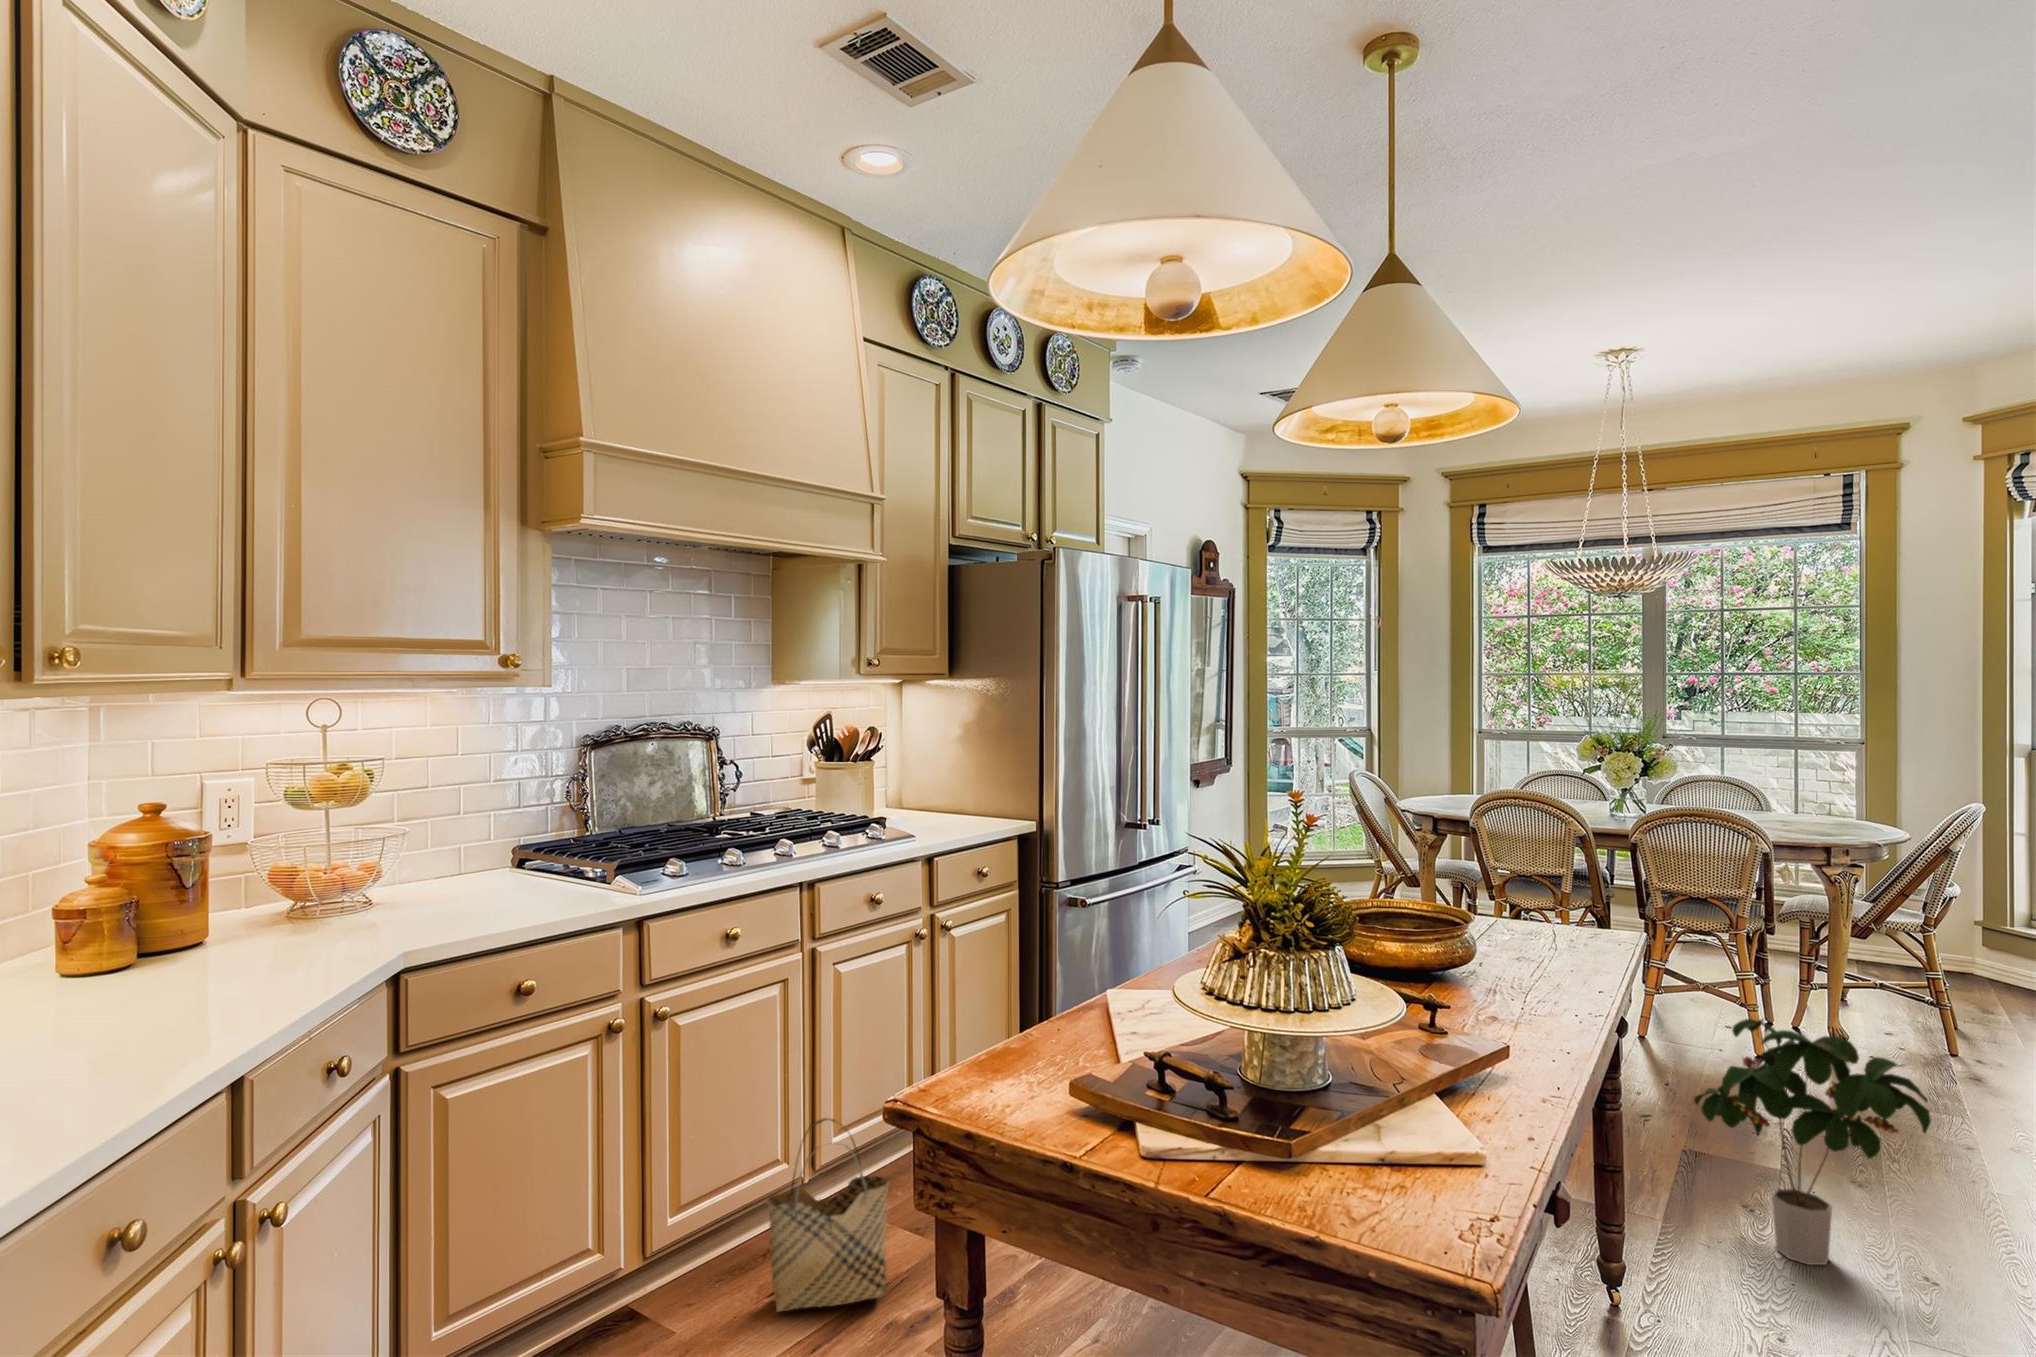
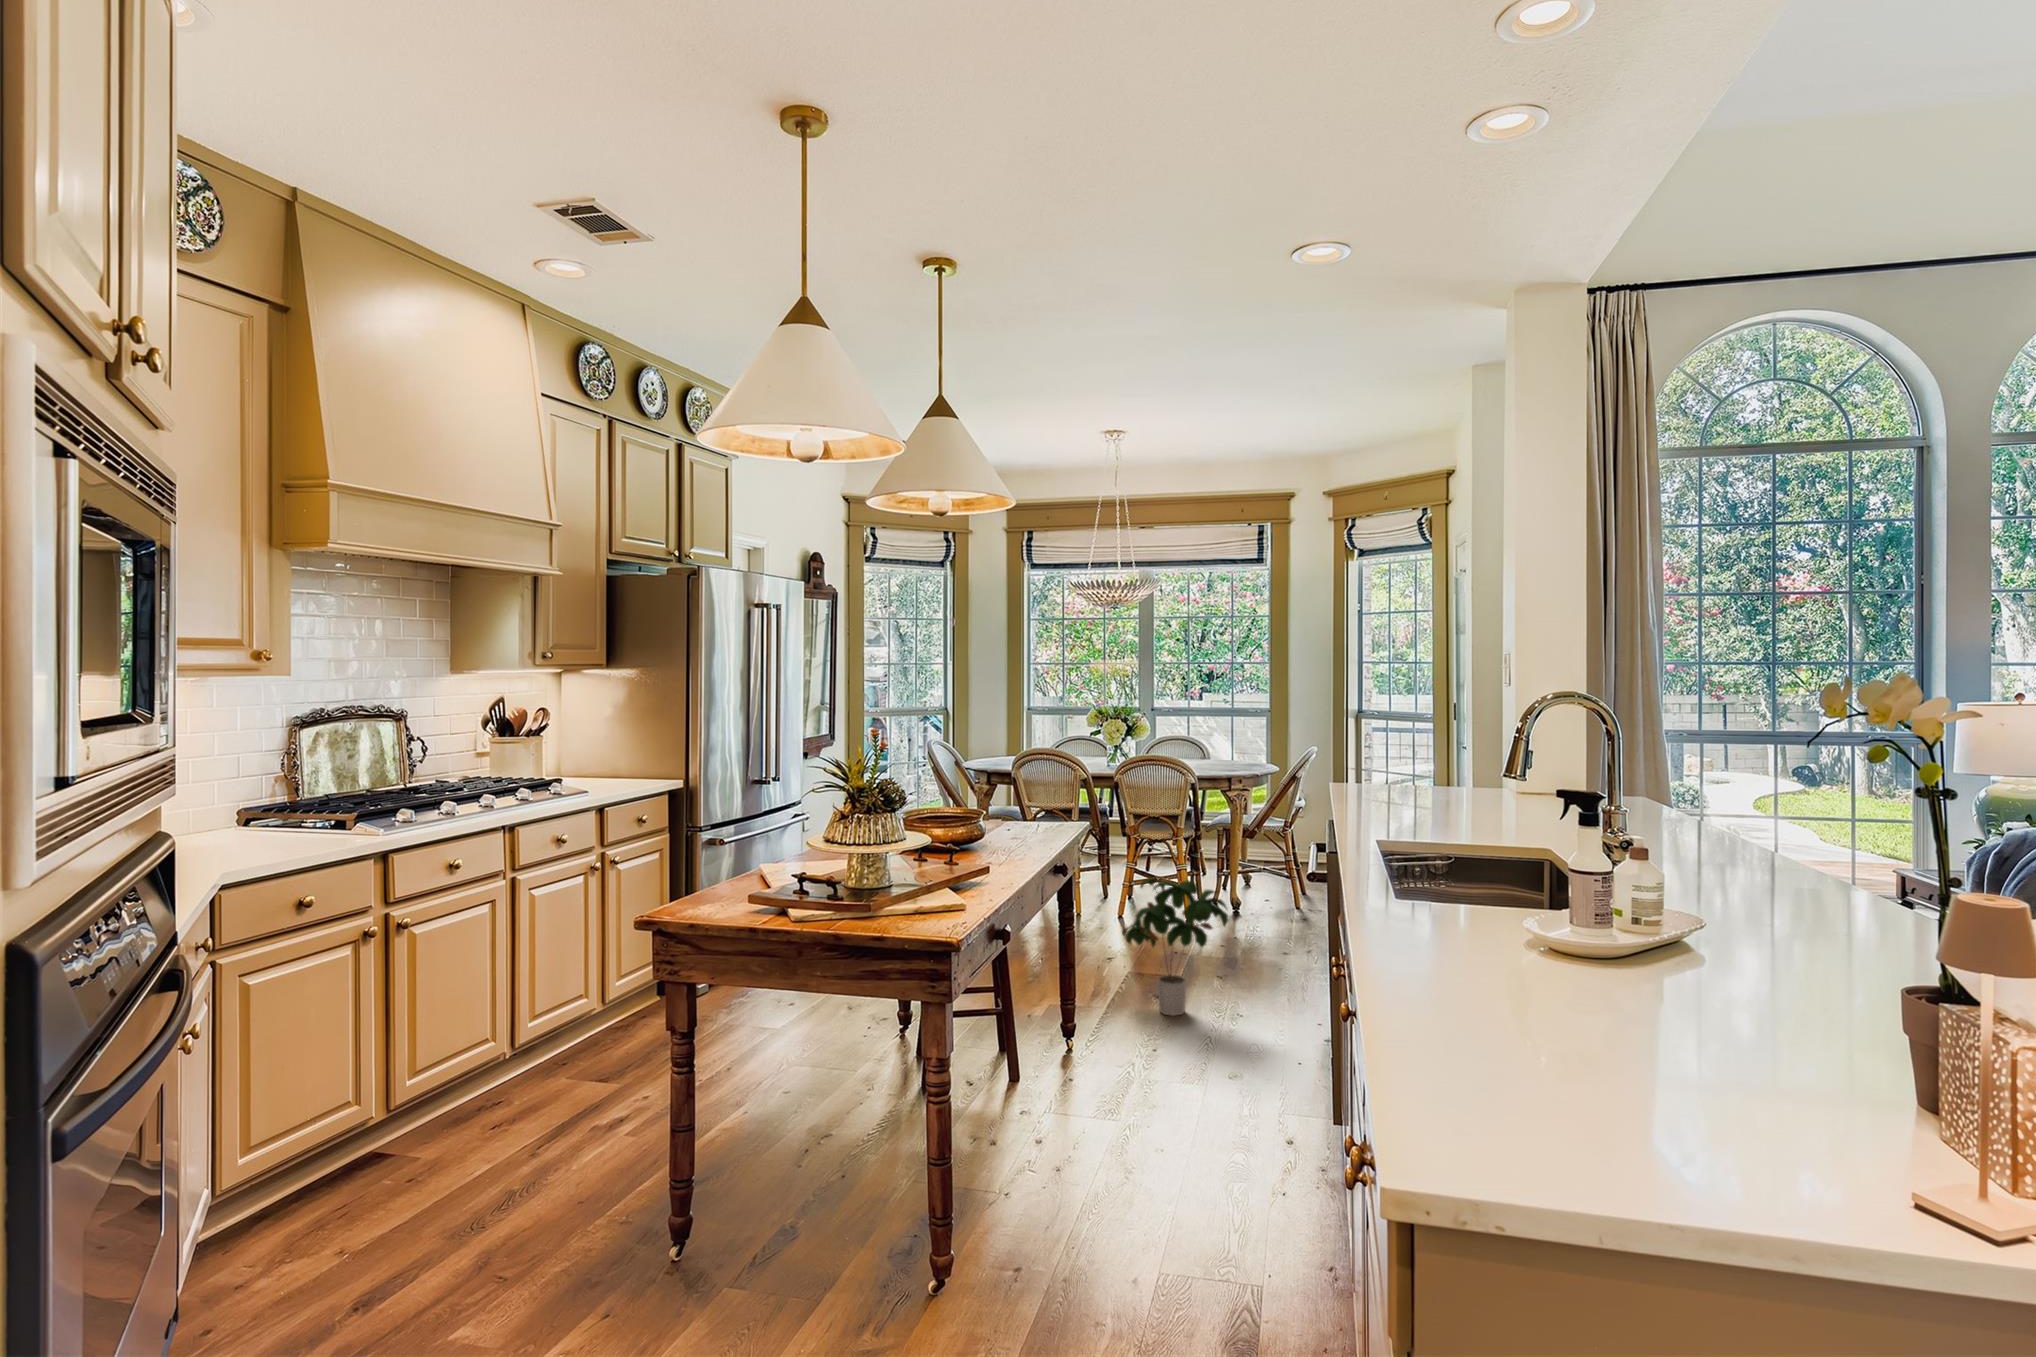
woven basket: present [766,1118,889,1312] -> none [498,993,592,1128]

